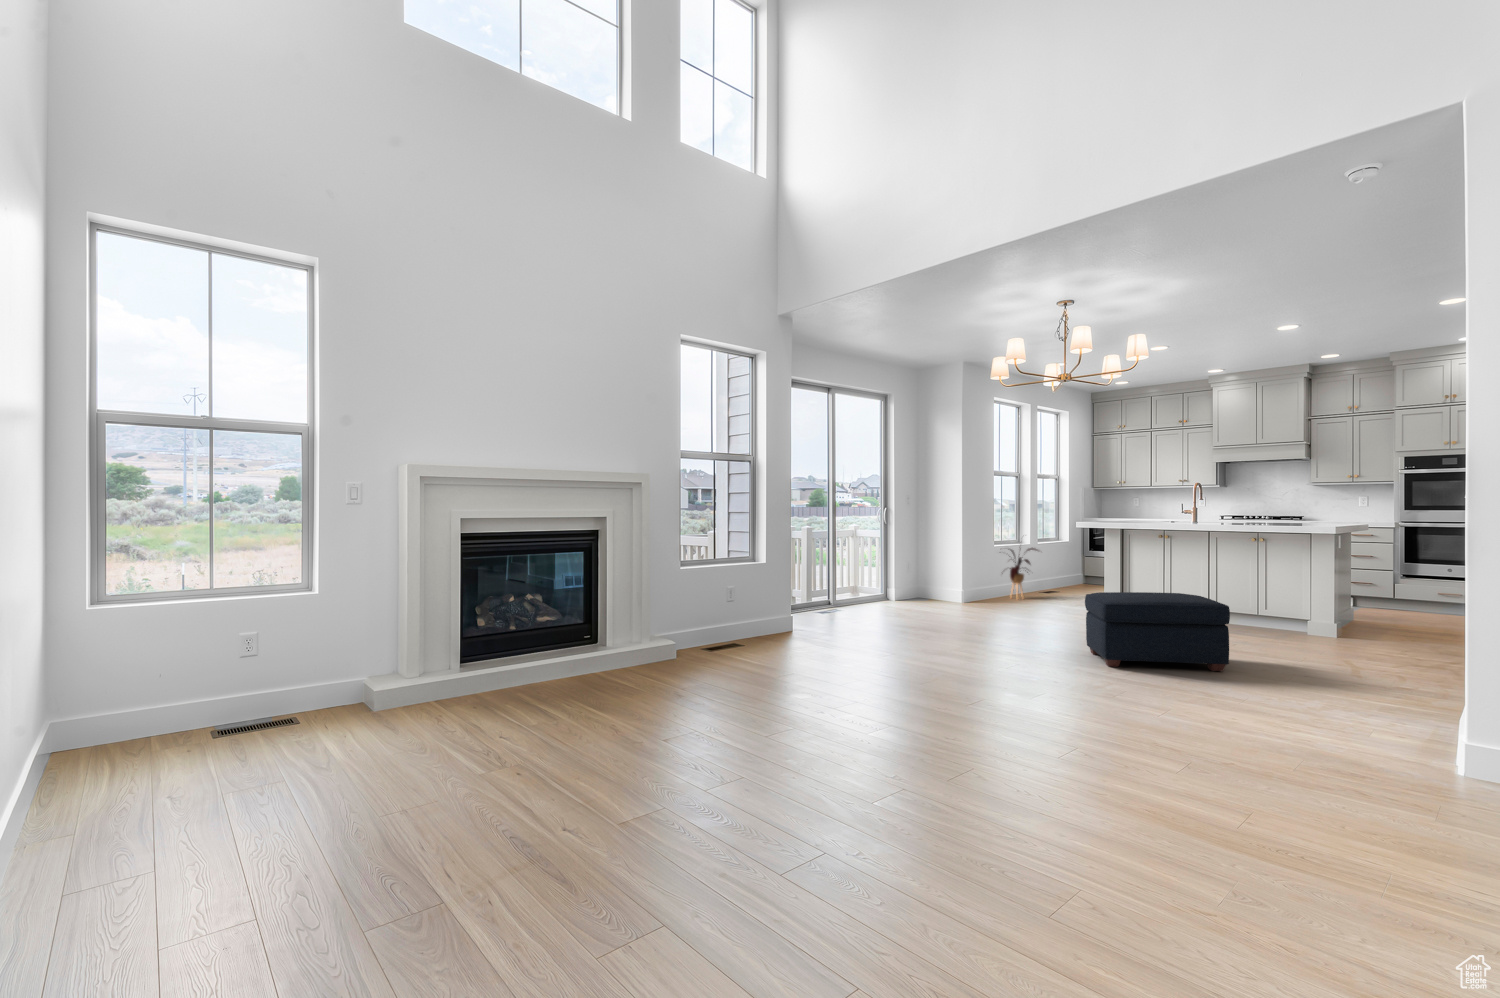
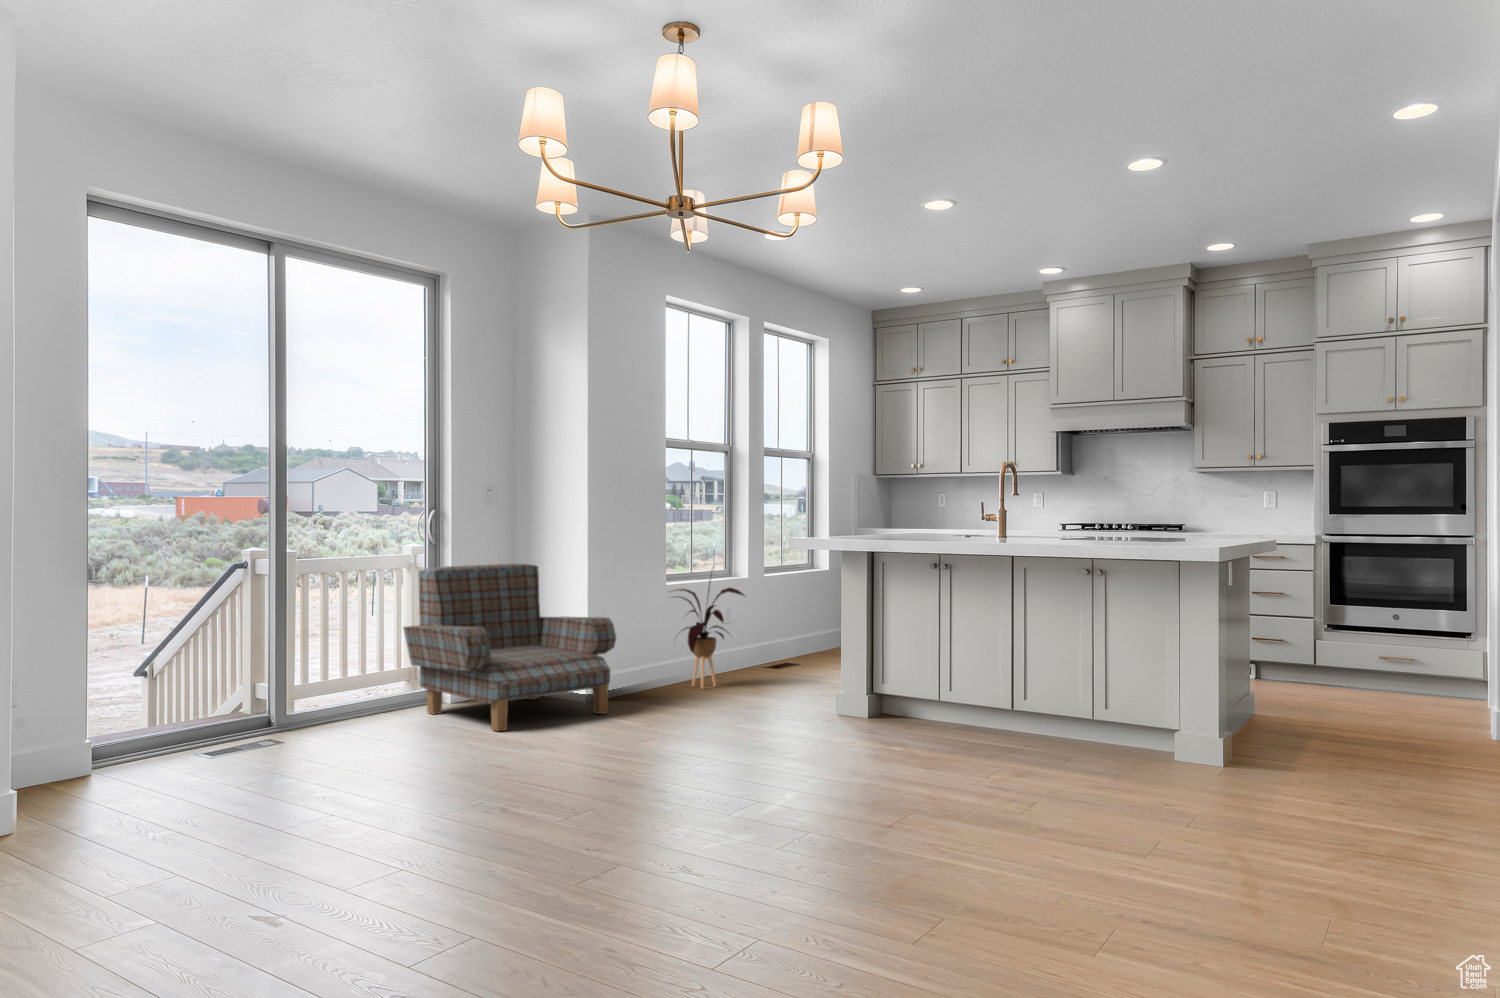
armchair: none [879,534,982,612] -> present [403,564,616,731]
ottoman: present [1085,592,1230,671] -> none [707,706,990,903]

